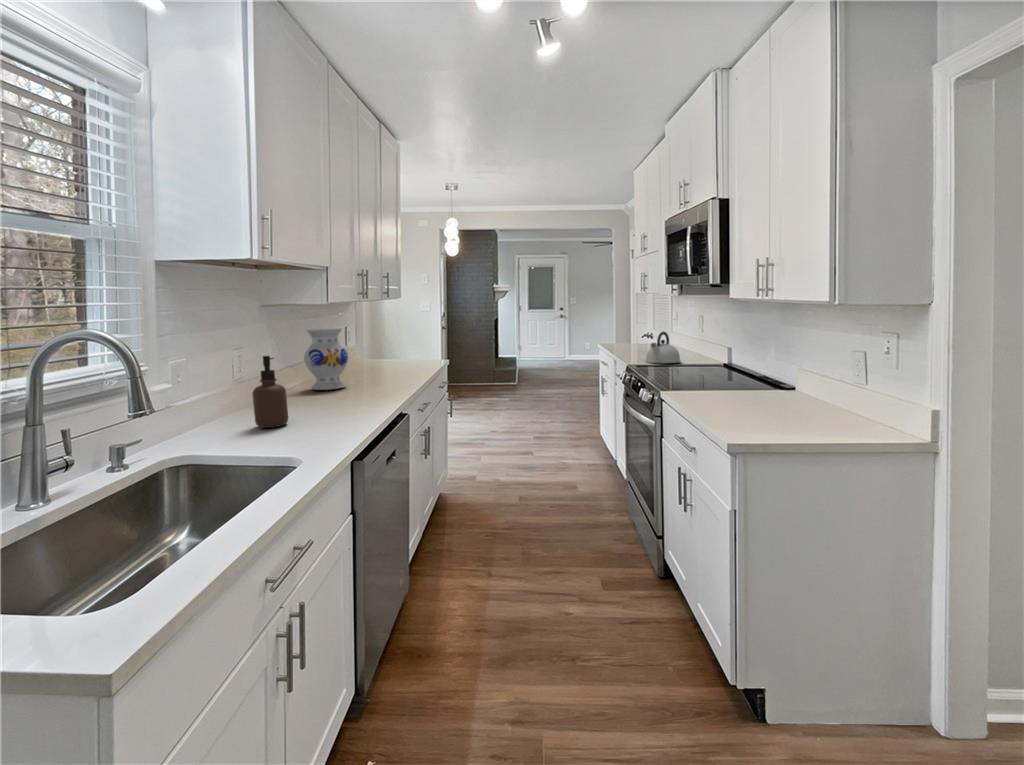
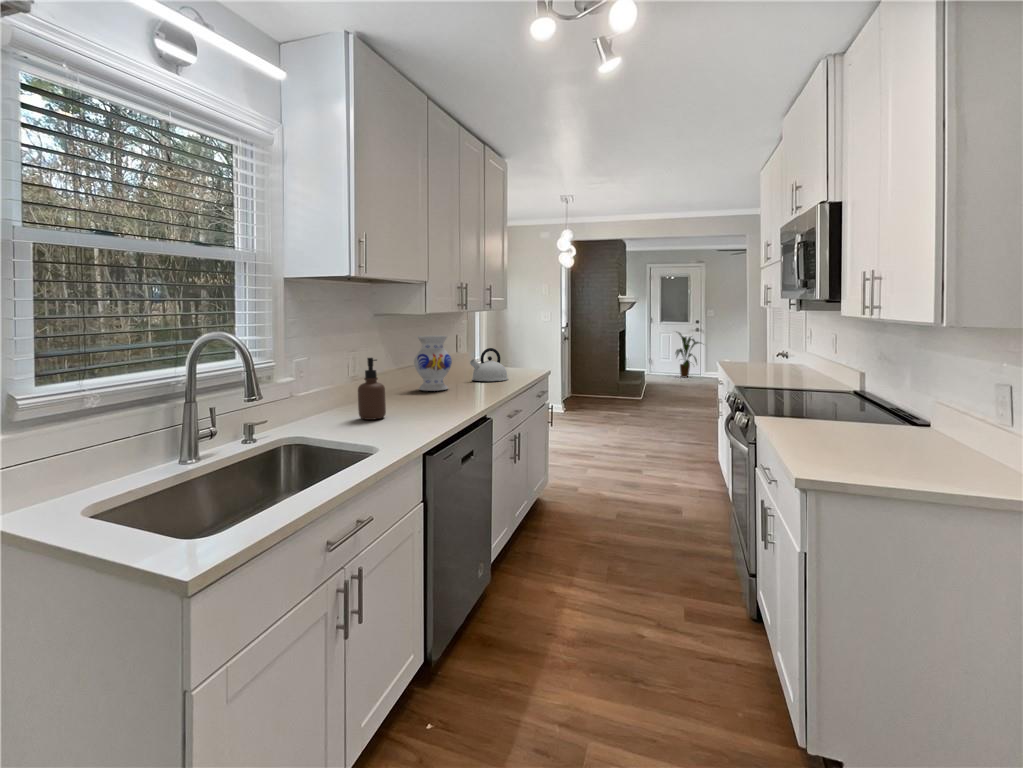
house plant: none [541,319,572,362] -> present [676,333,700,377]
kettle: present [645,332,681,363] -> present [470,348,508,381]

